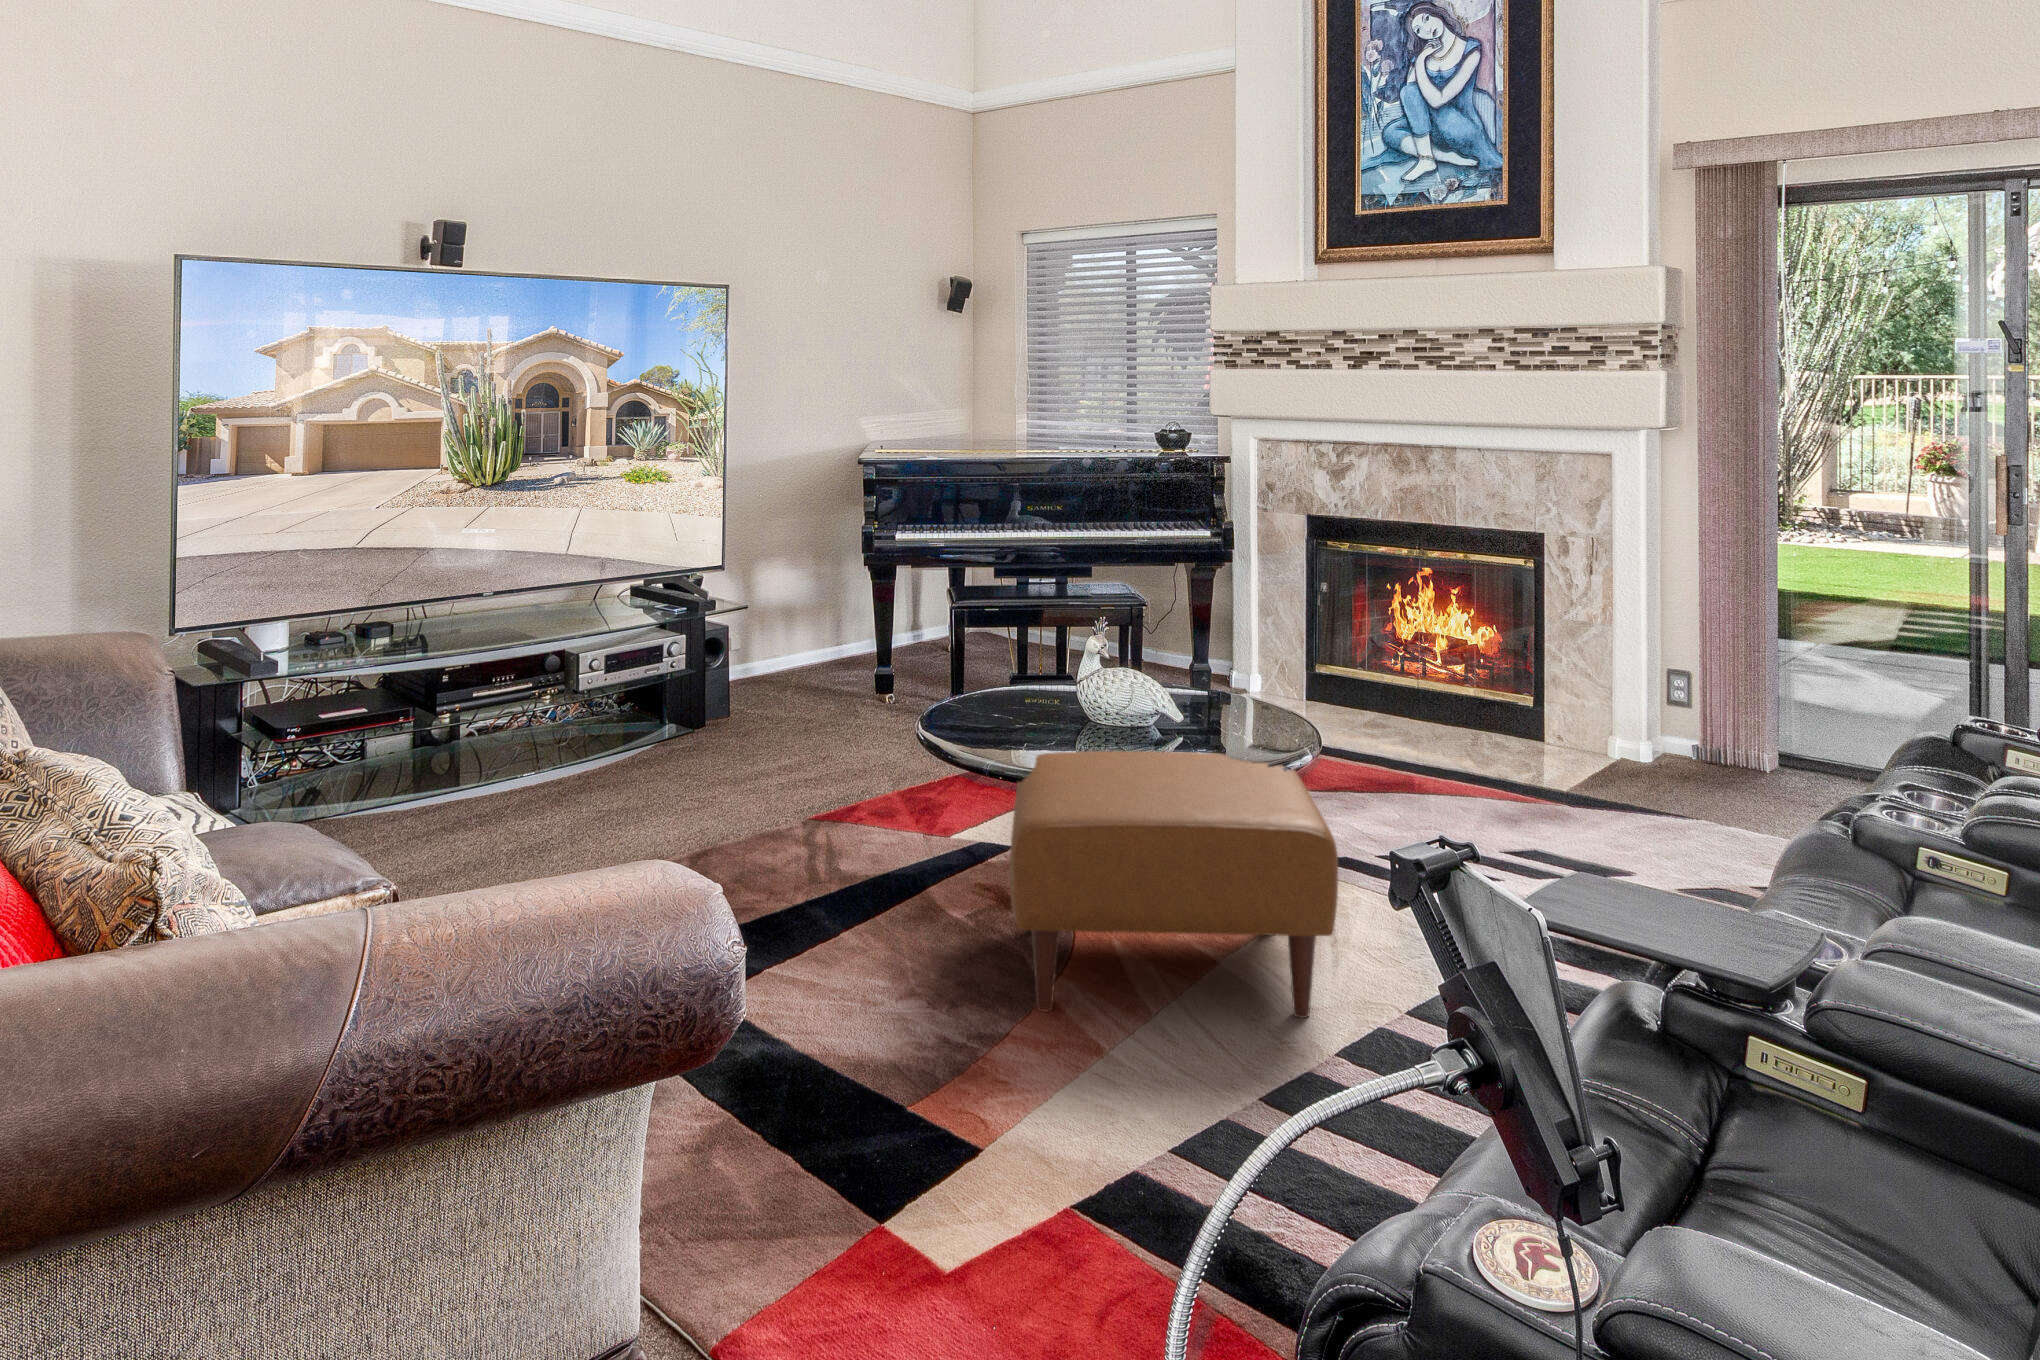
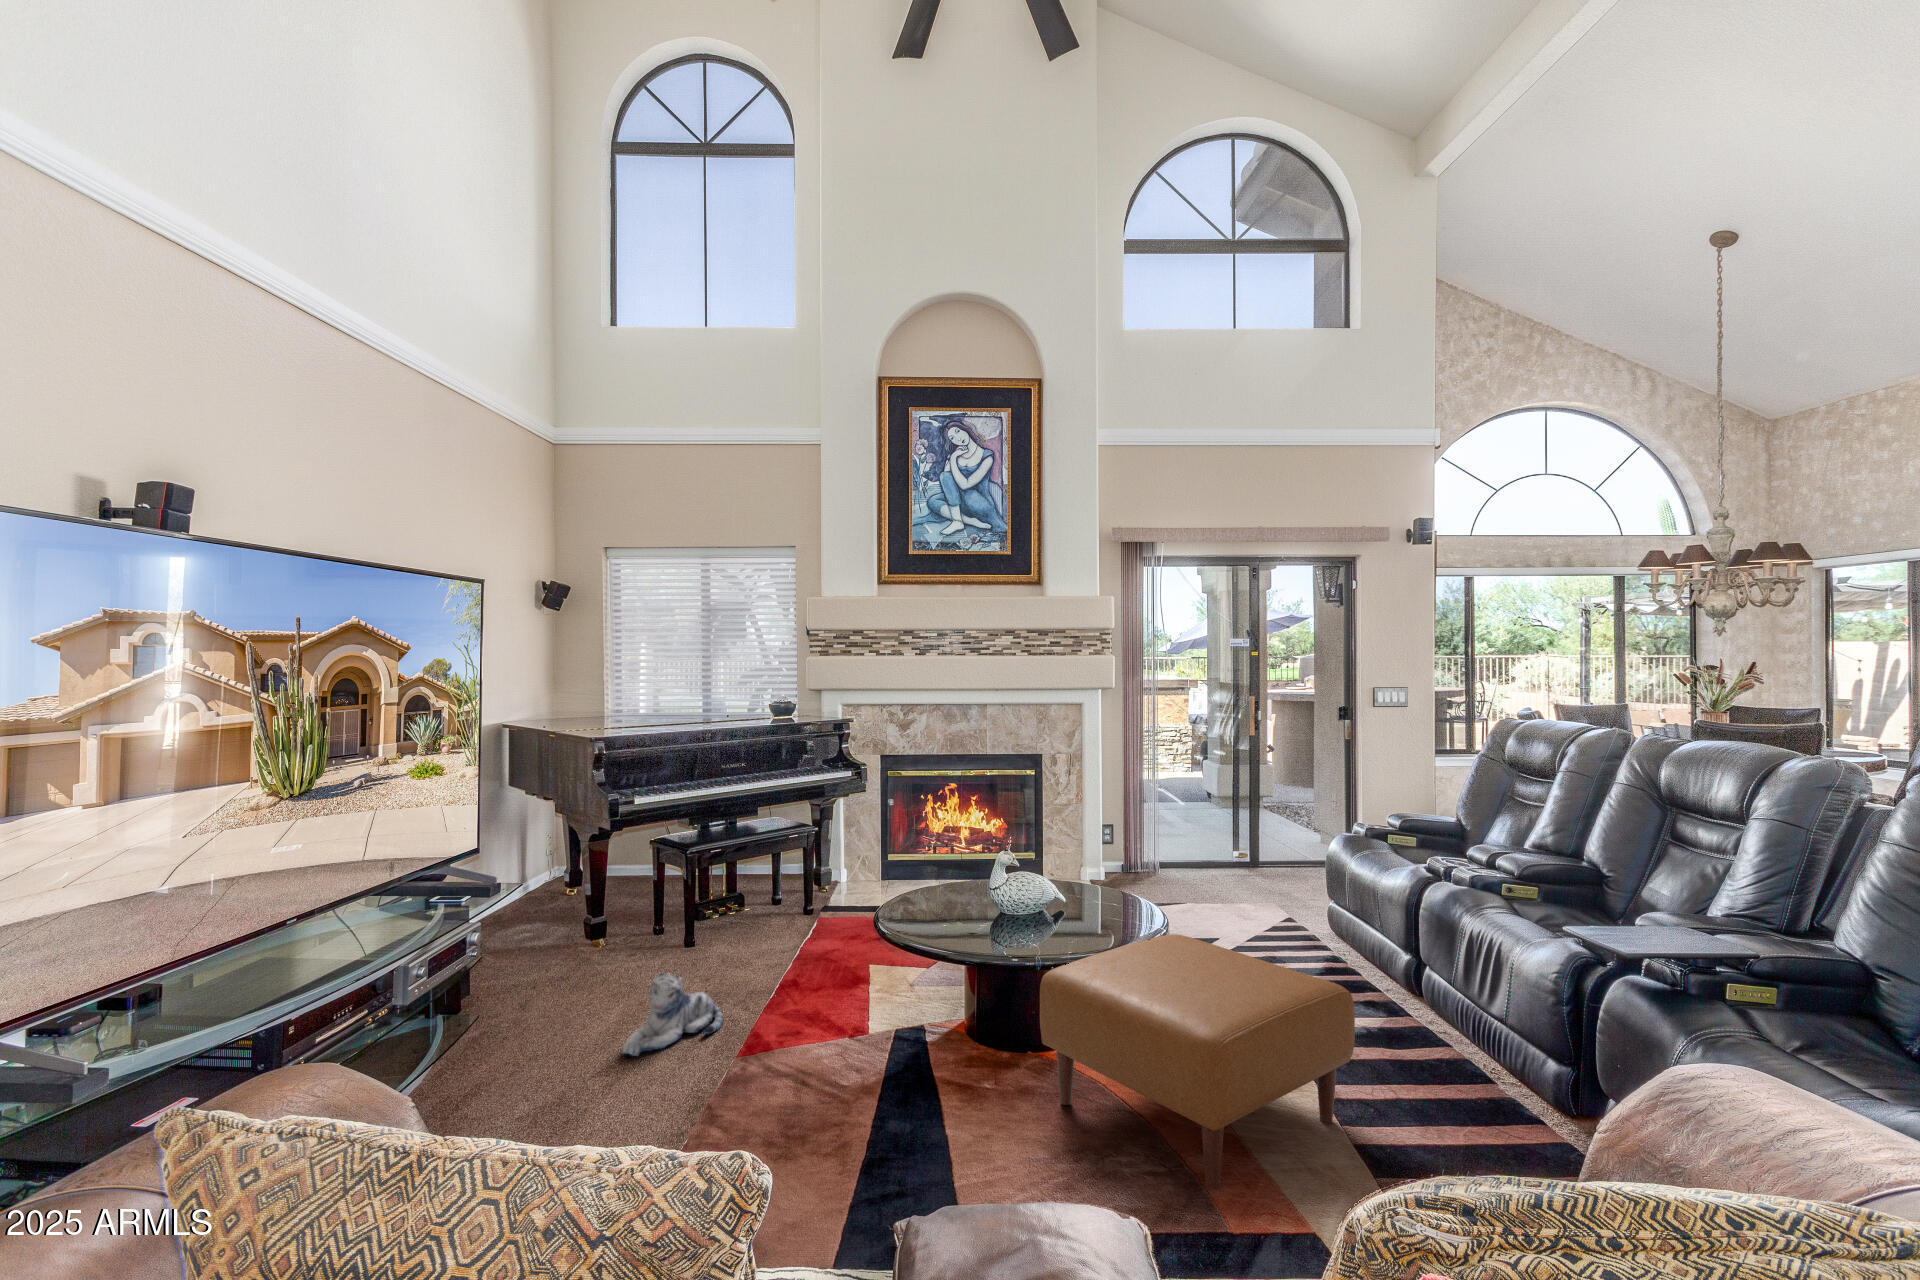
plush toy: none [739,720,877,801] -> present [622,973,723,1056]

